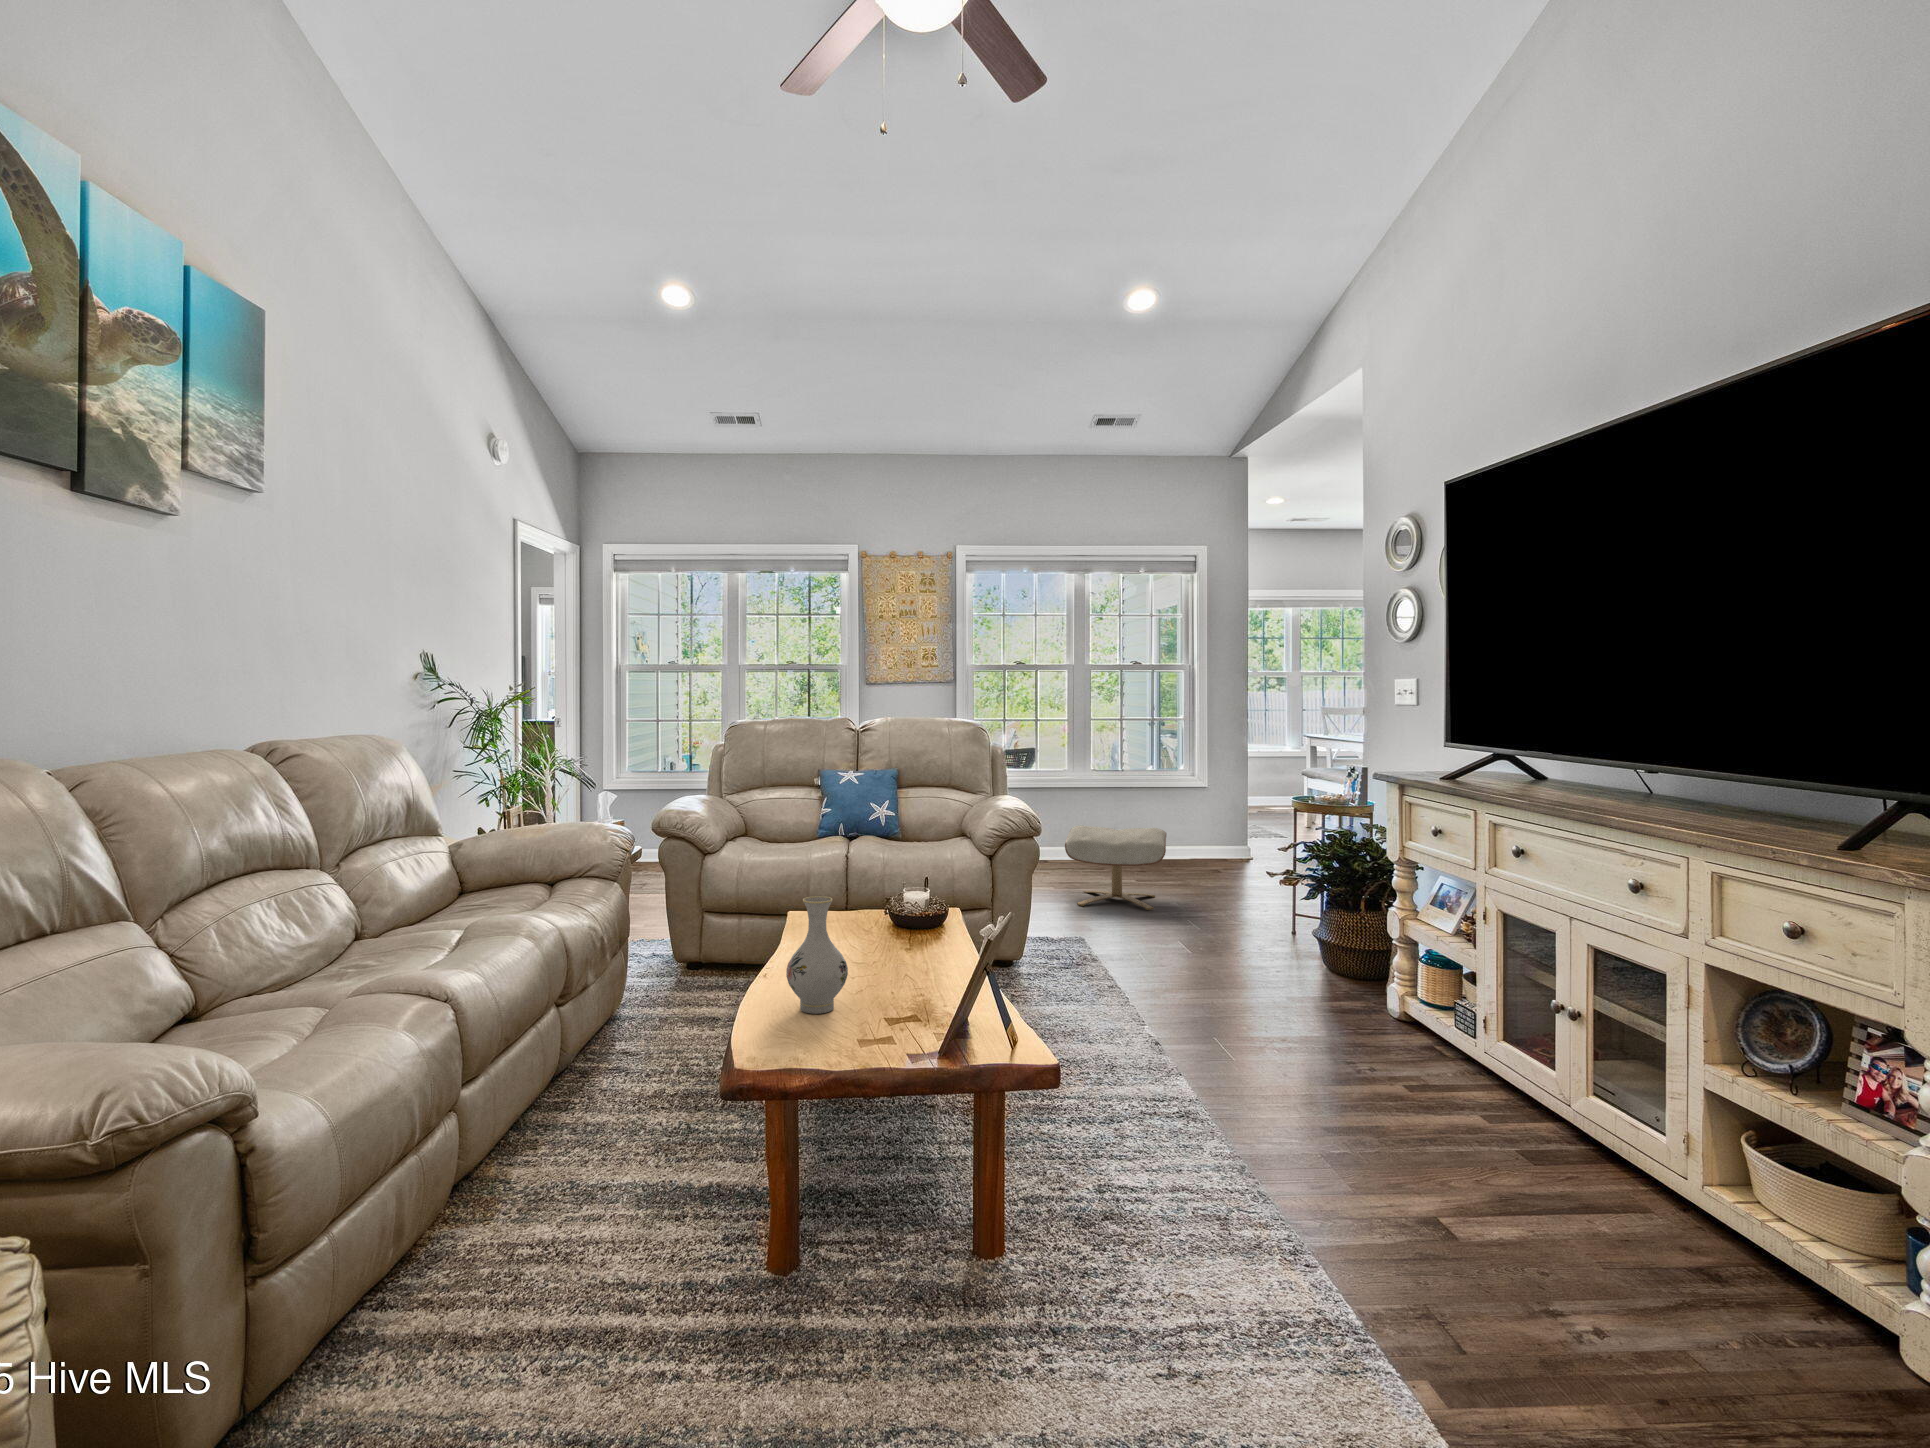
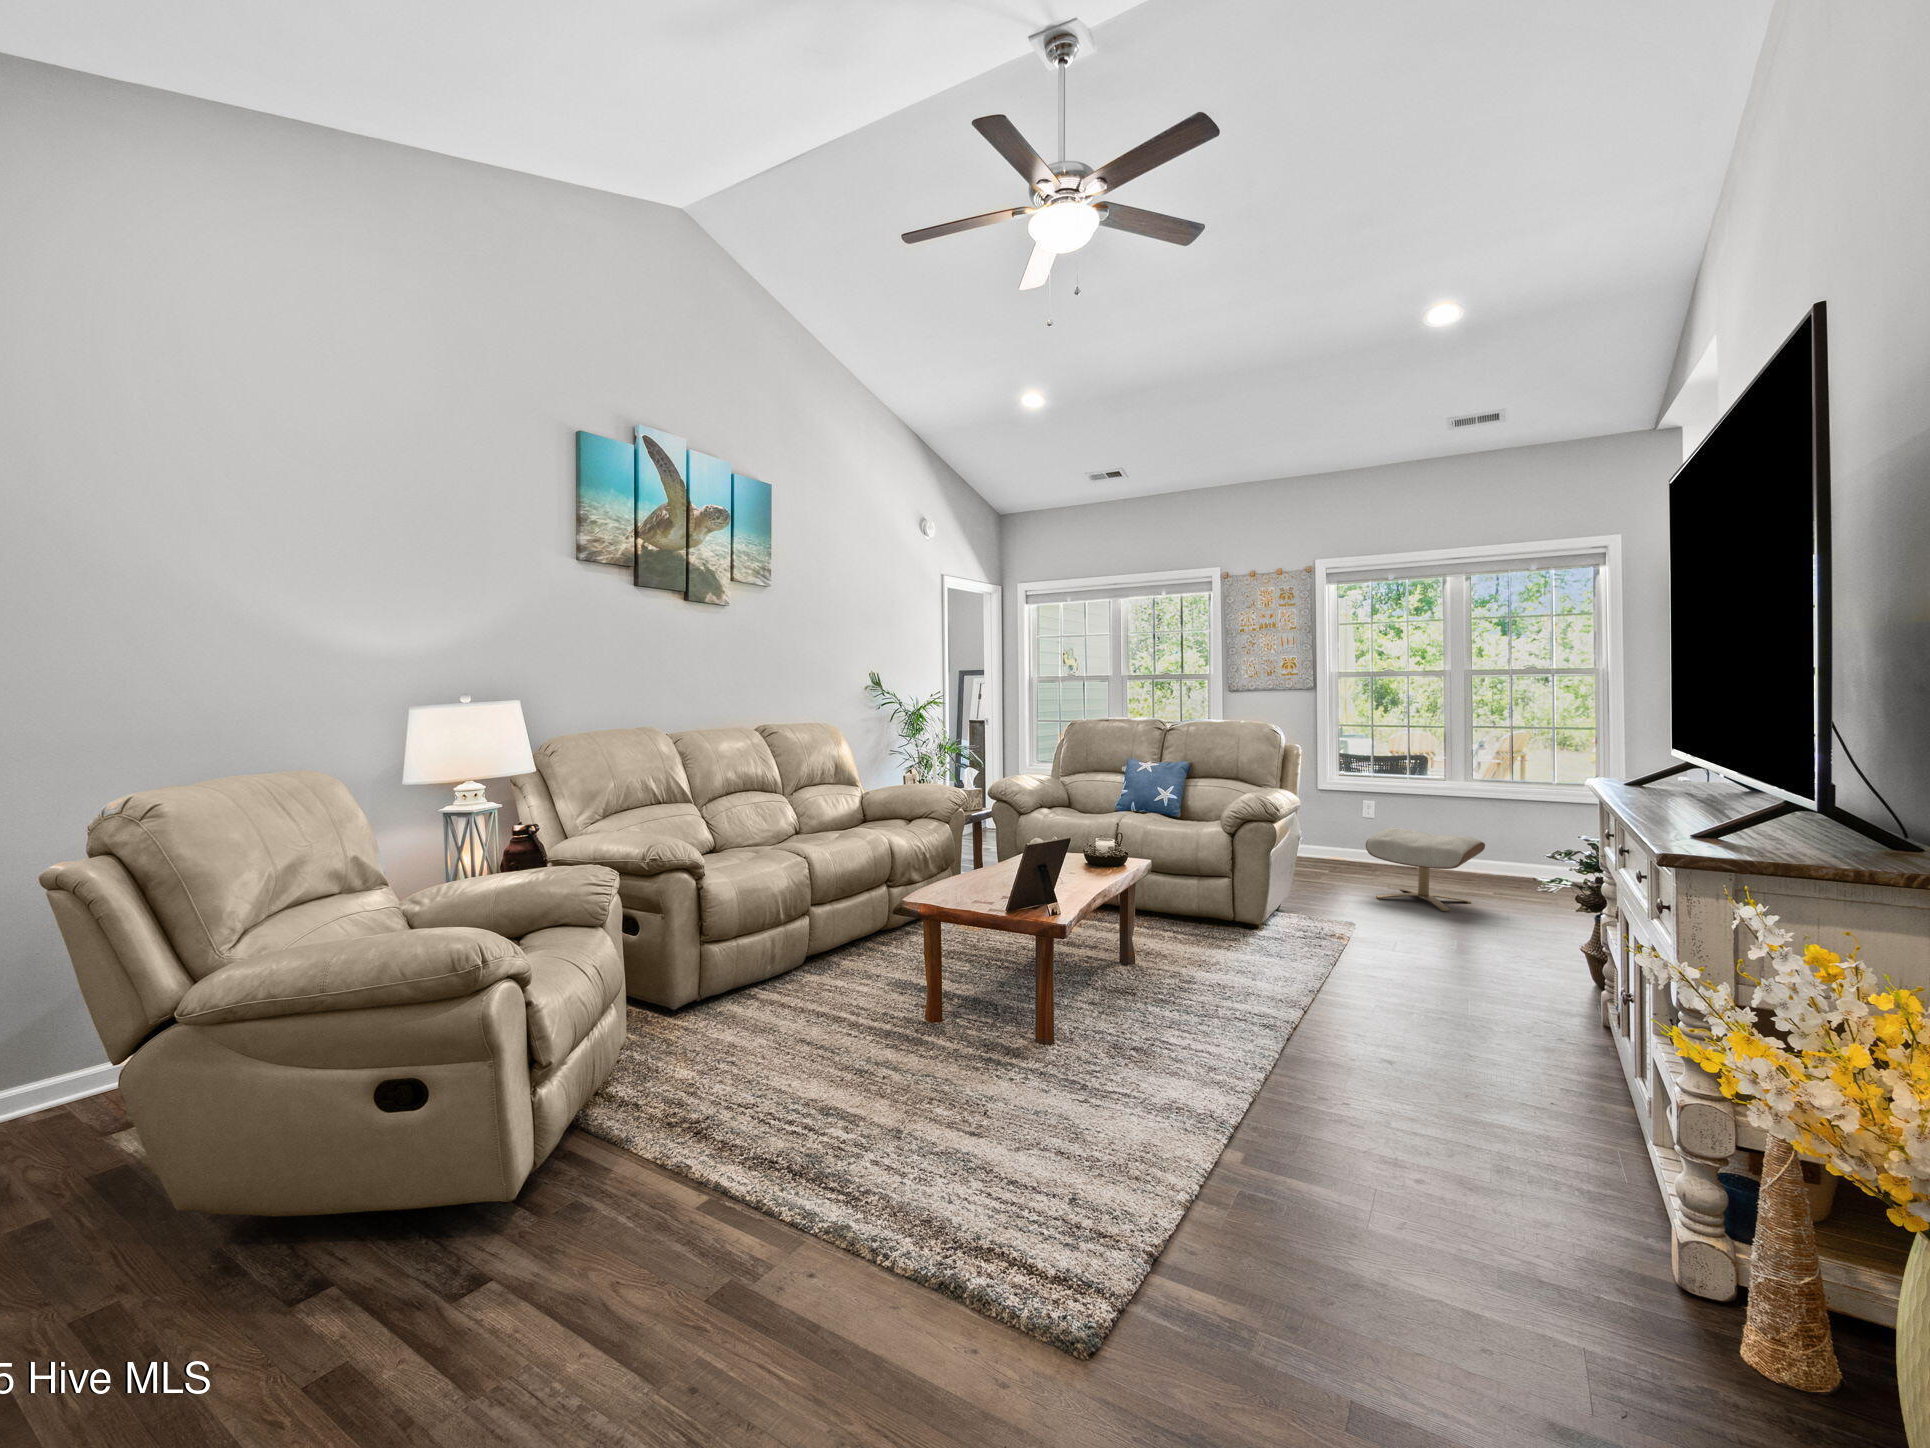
vase: present [786,896,848,1014] -> none [964,829,999,896]

